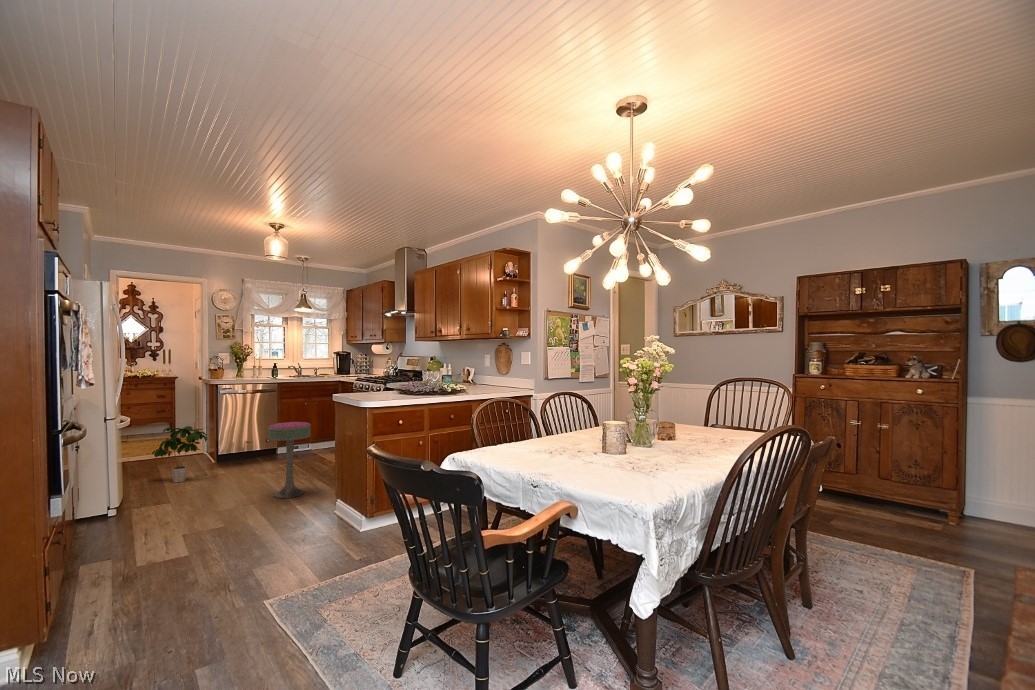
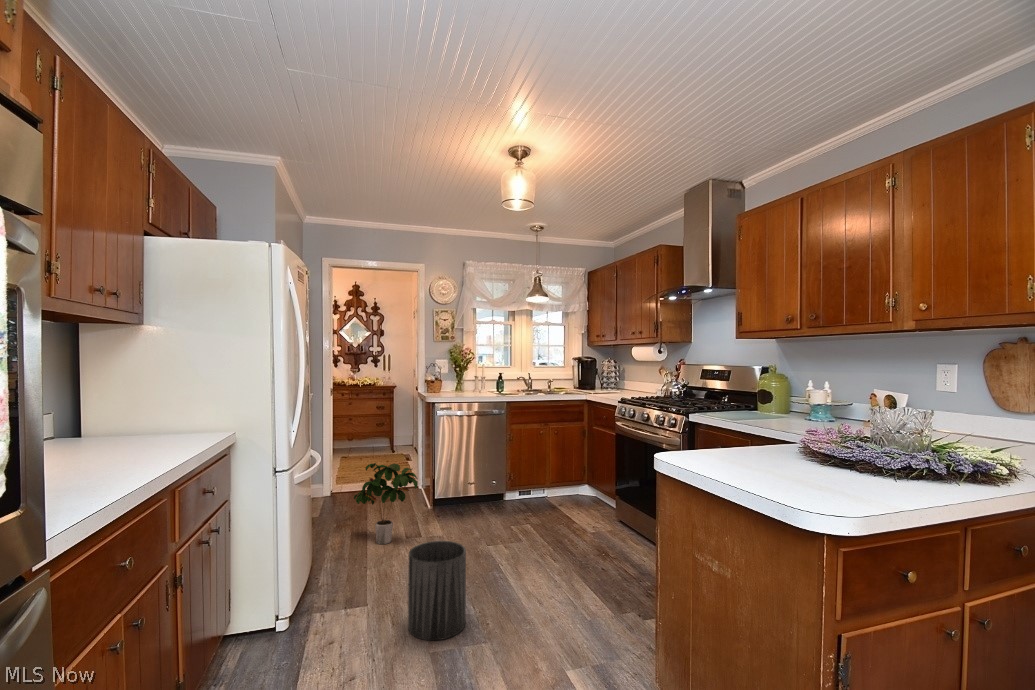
bar stool: present [268,422,311,498] -> none [501,478,568,620]
trash can: none [206,460,245,512] -> present [408,541,466,640]

